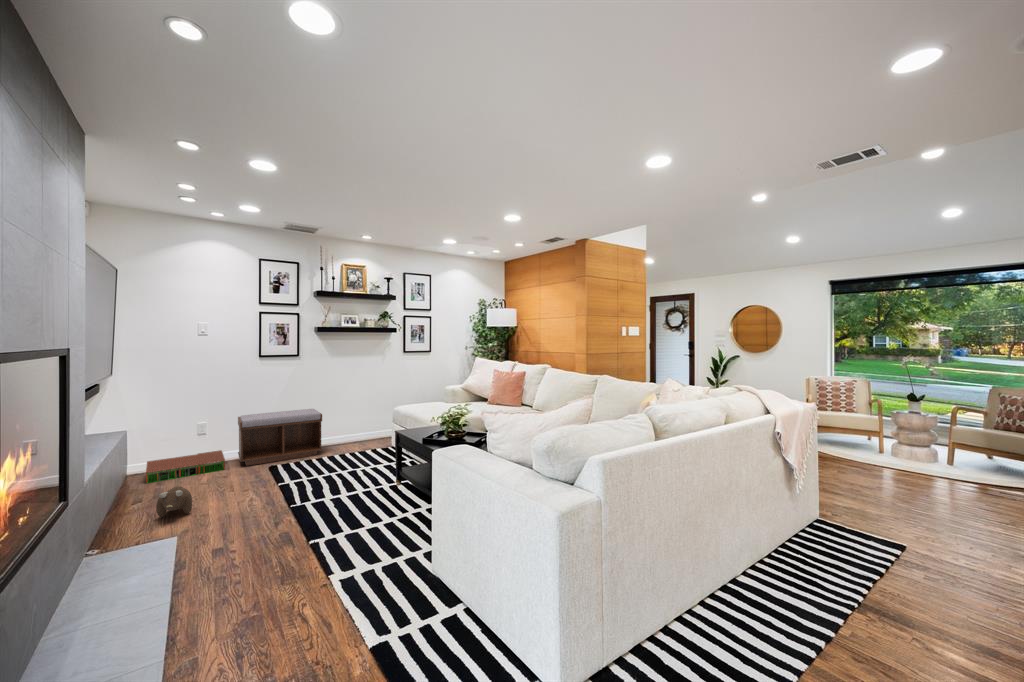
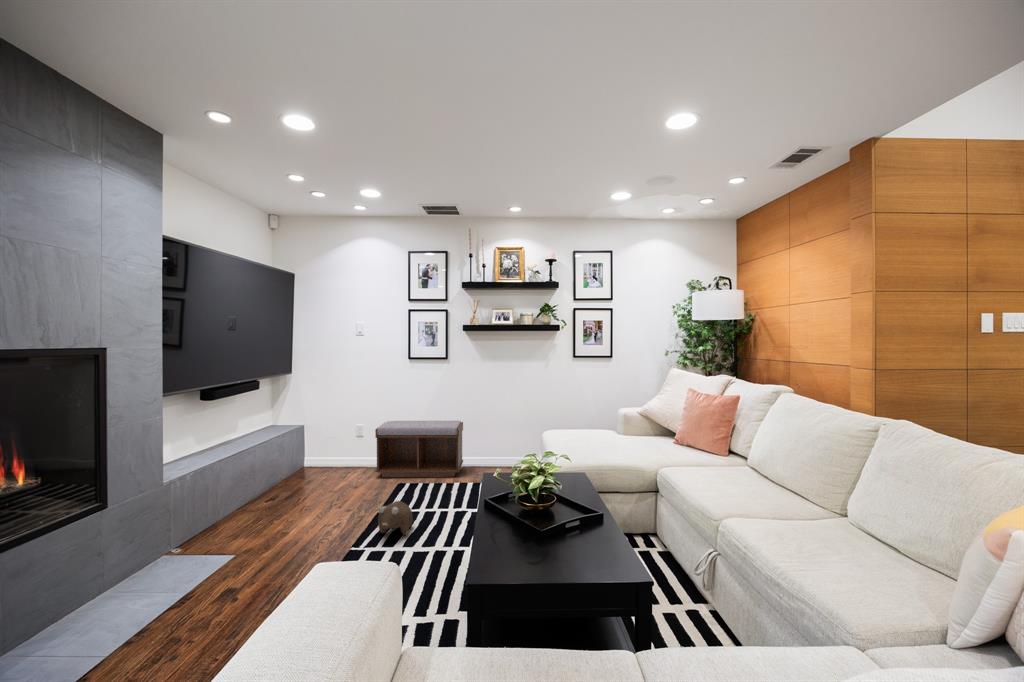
storage bin: present [146,450,225,481] -> none [297,456,372,480]
plush toy: present [156,487,192,518] -> present [378,501,413,535]

